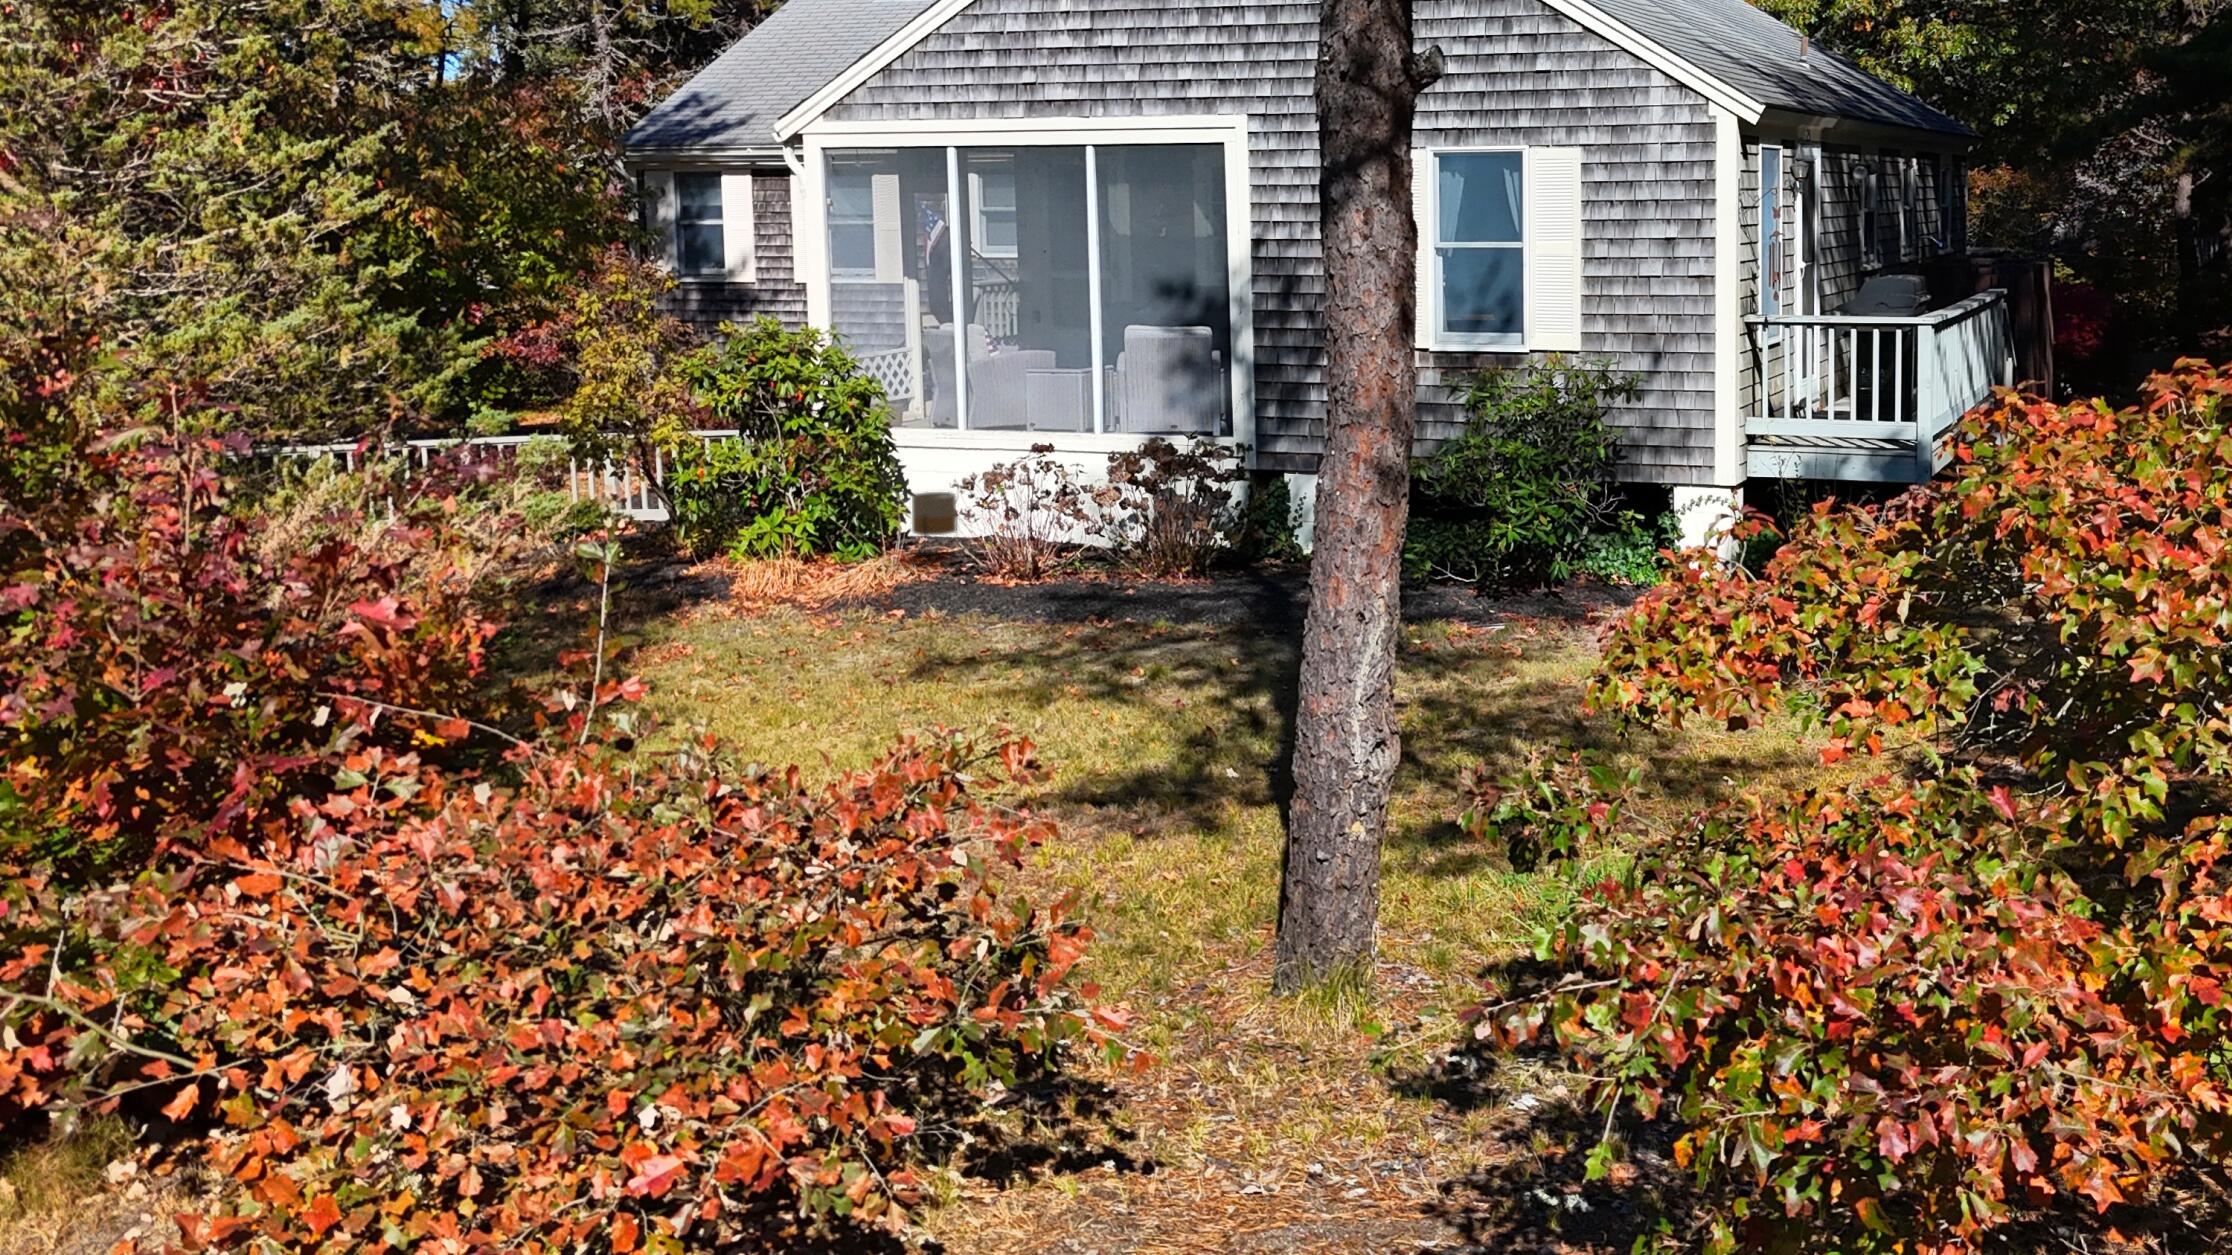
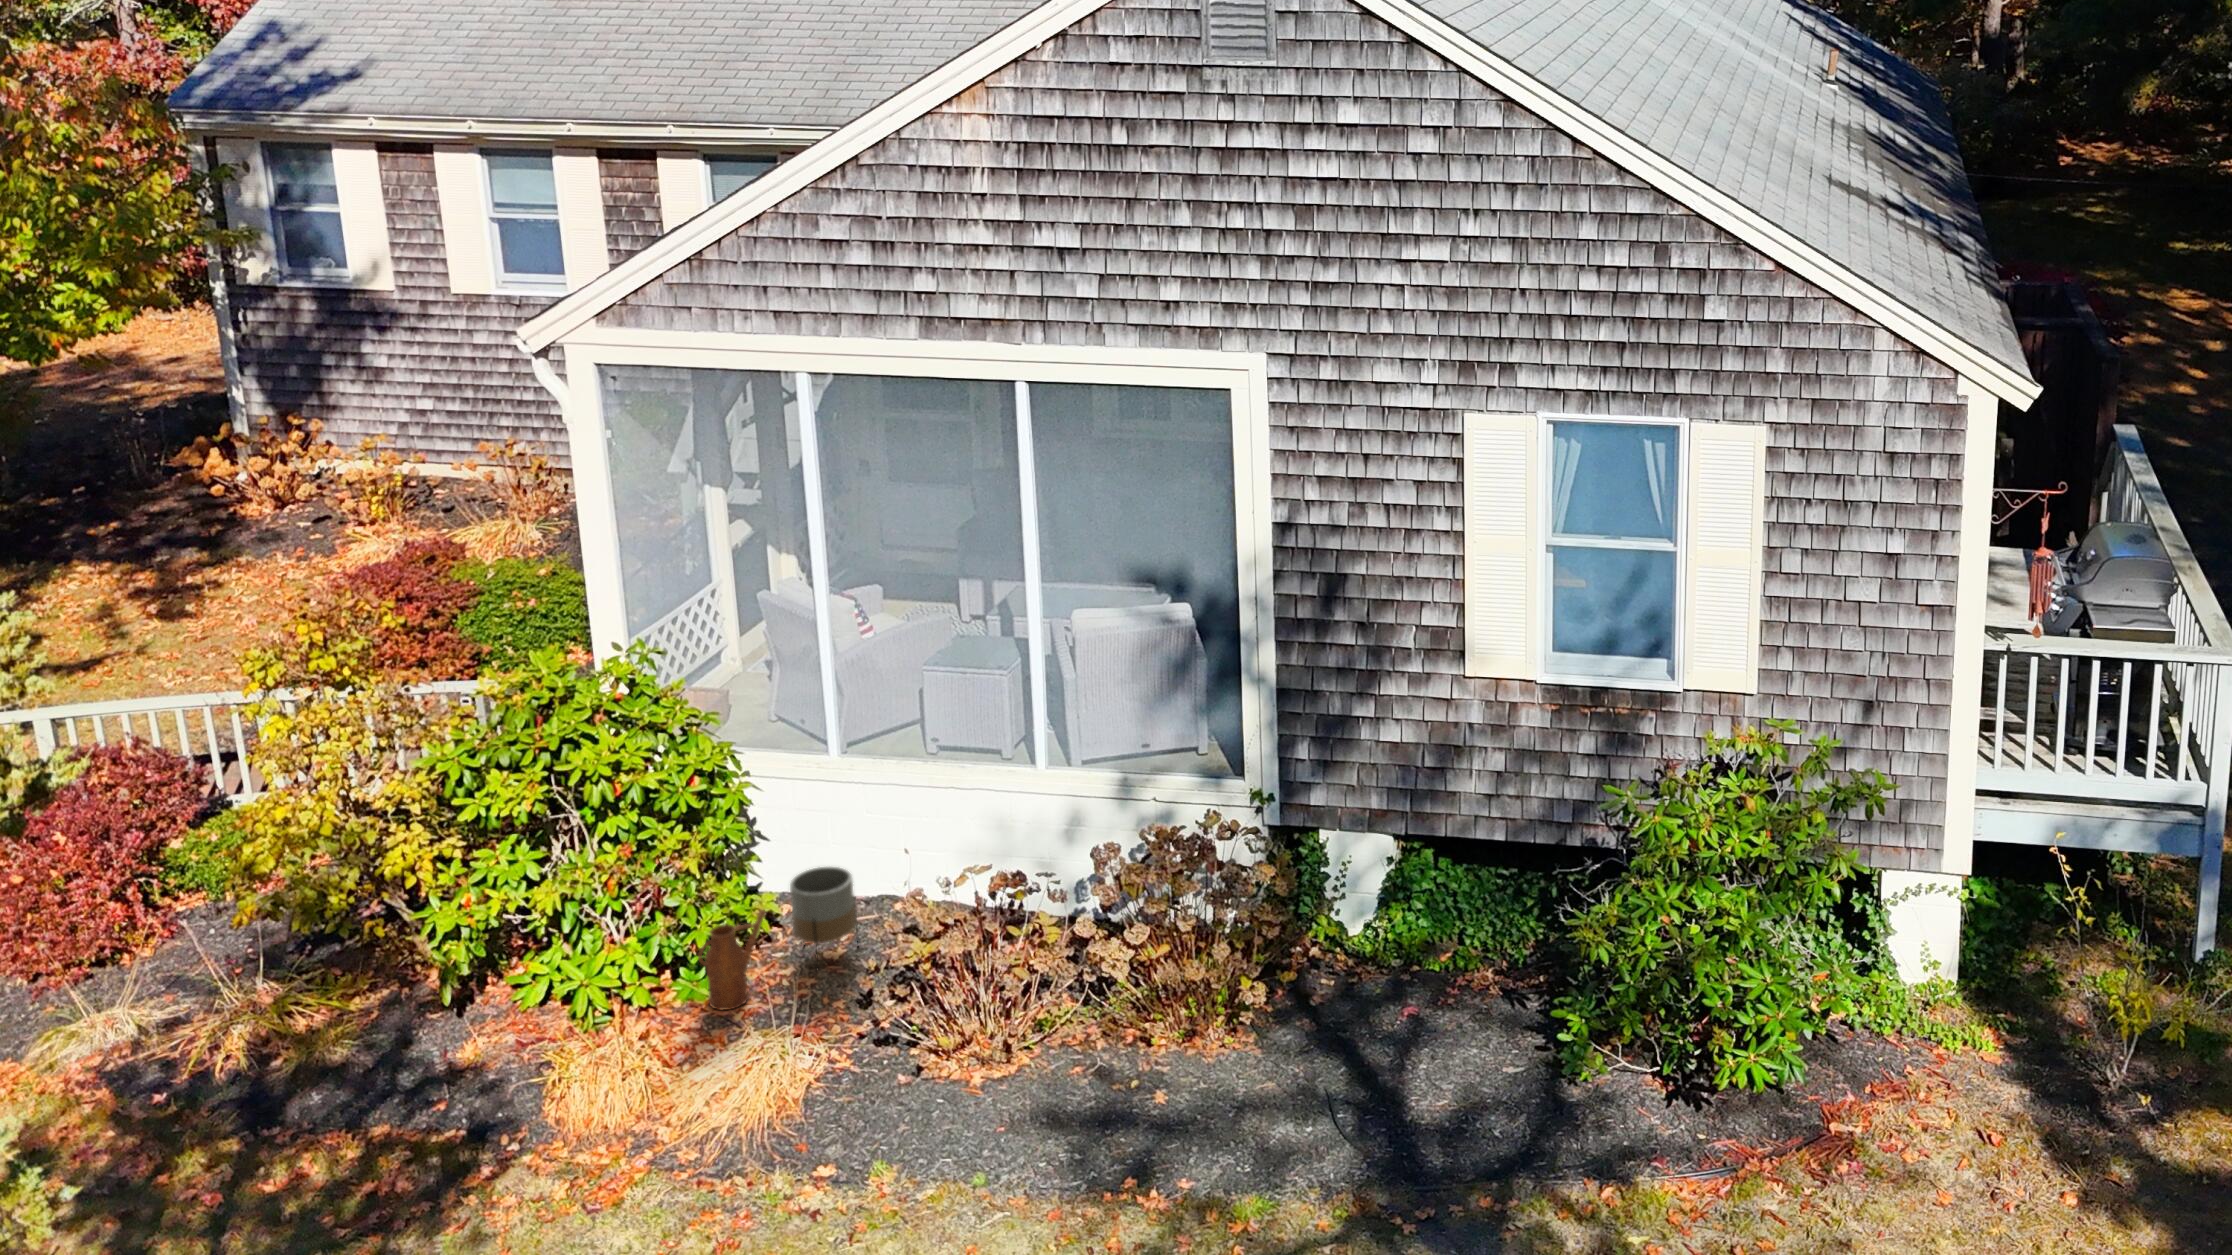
watering can: none [840,502,892,563] -> present [698,910,765,1010]

